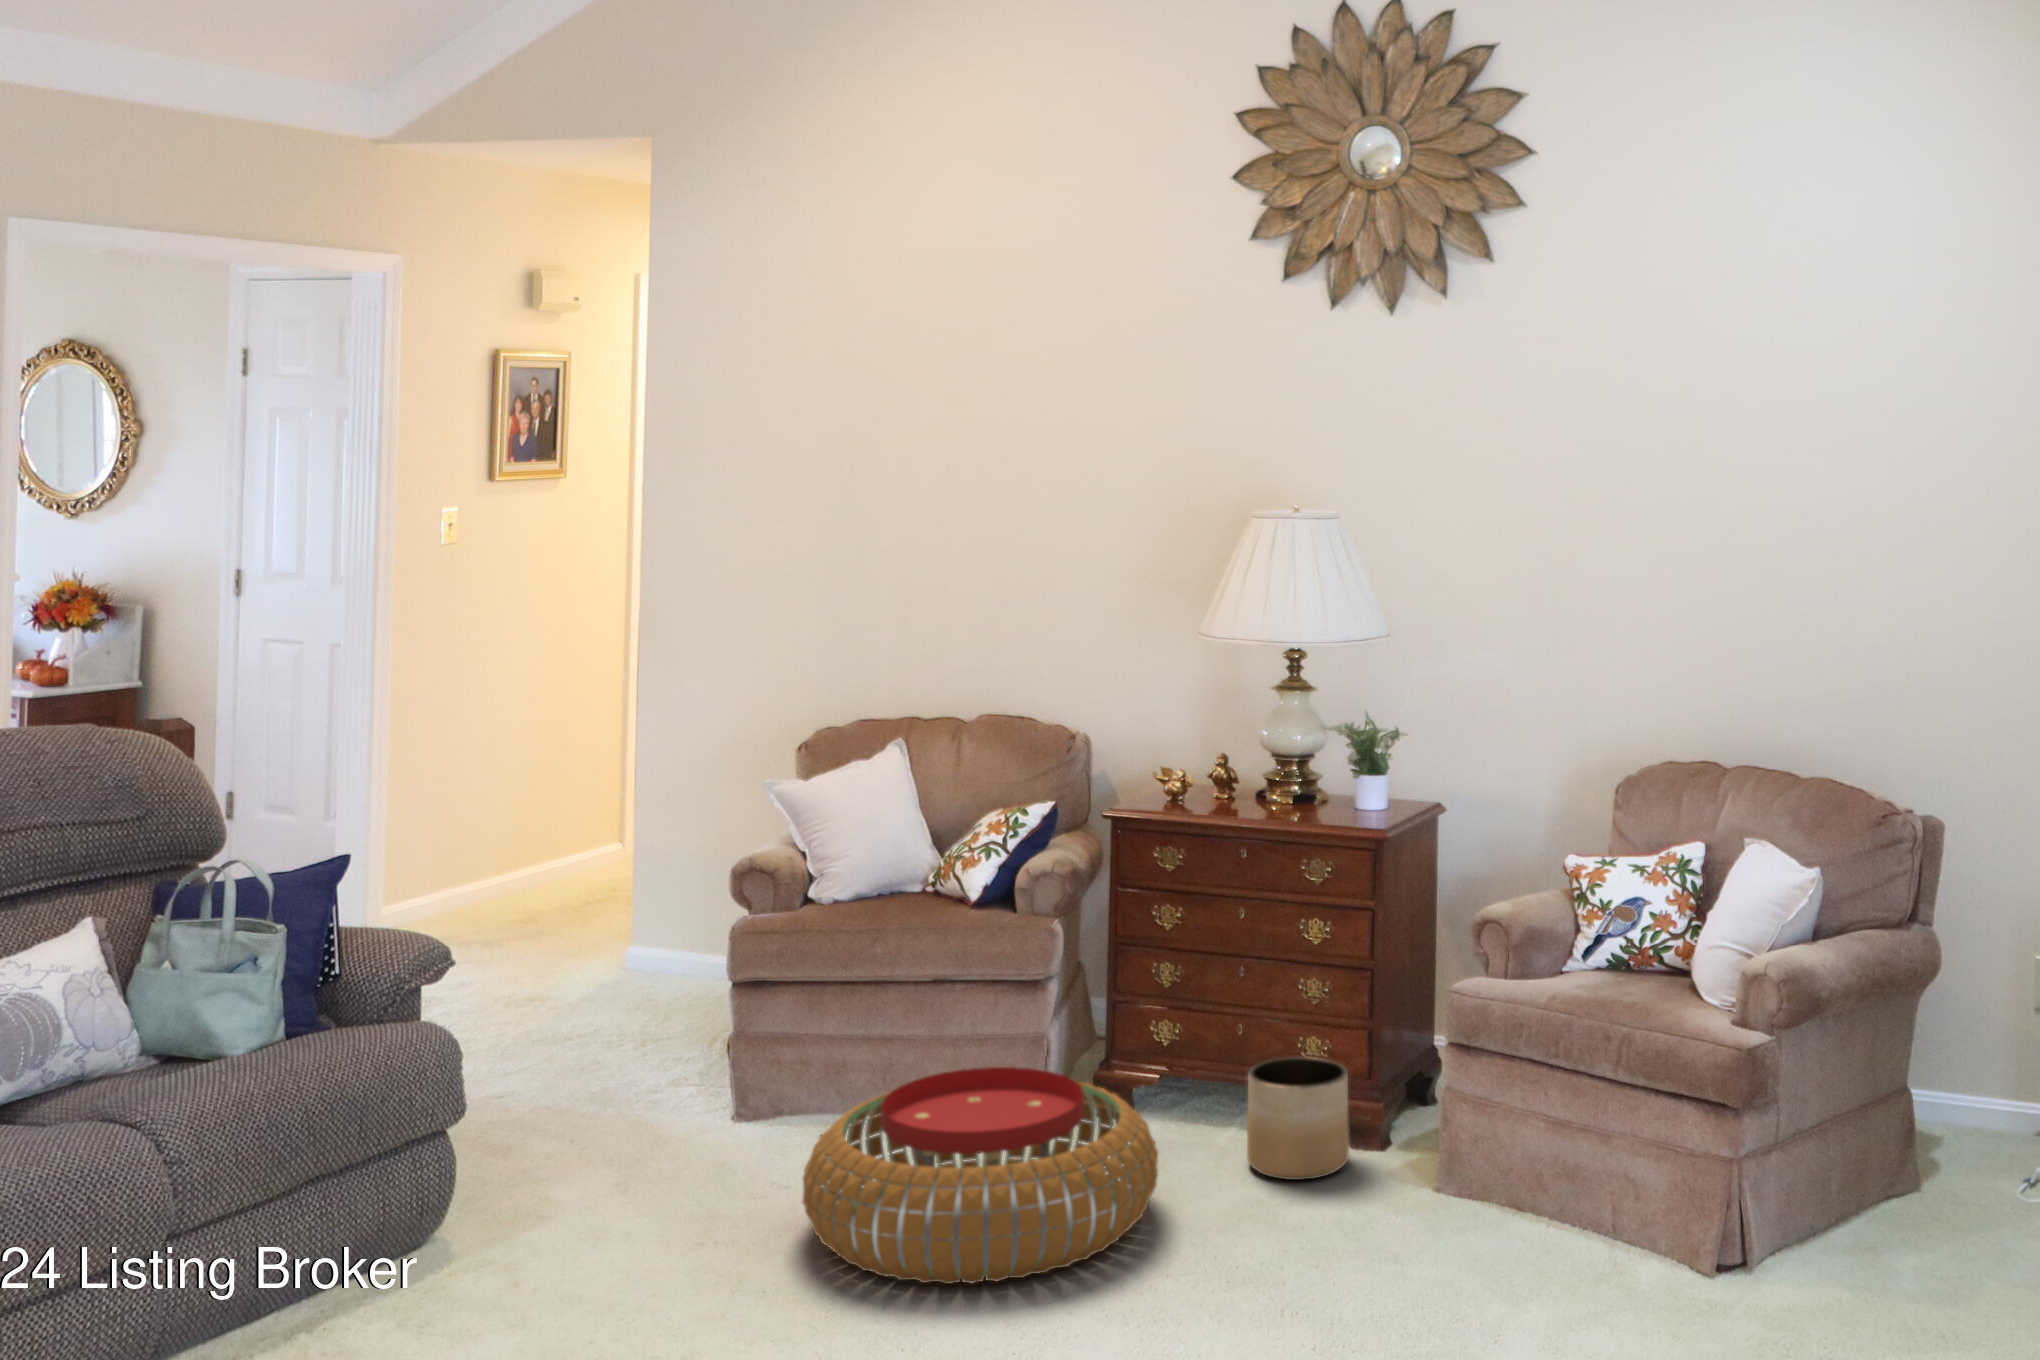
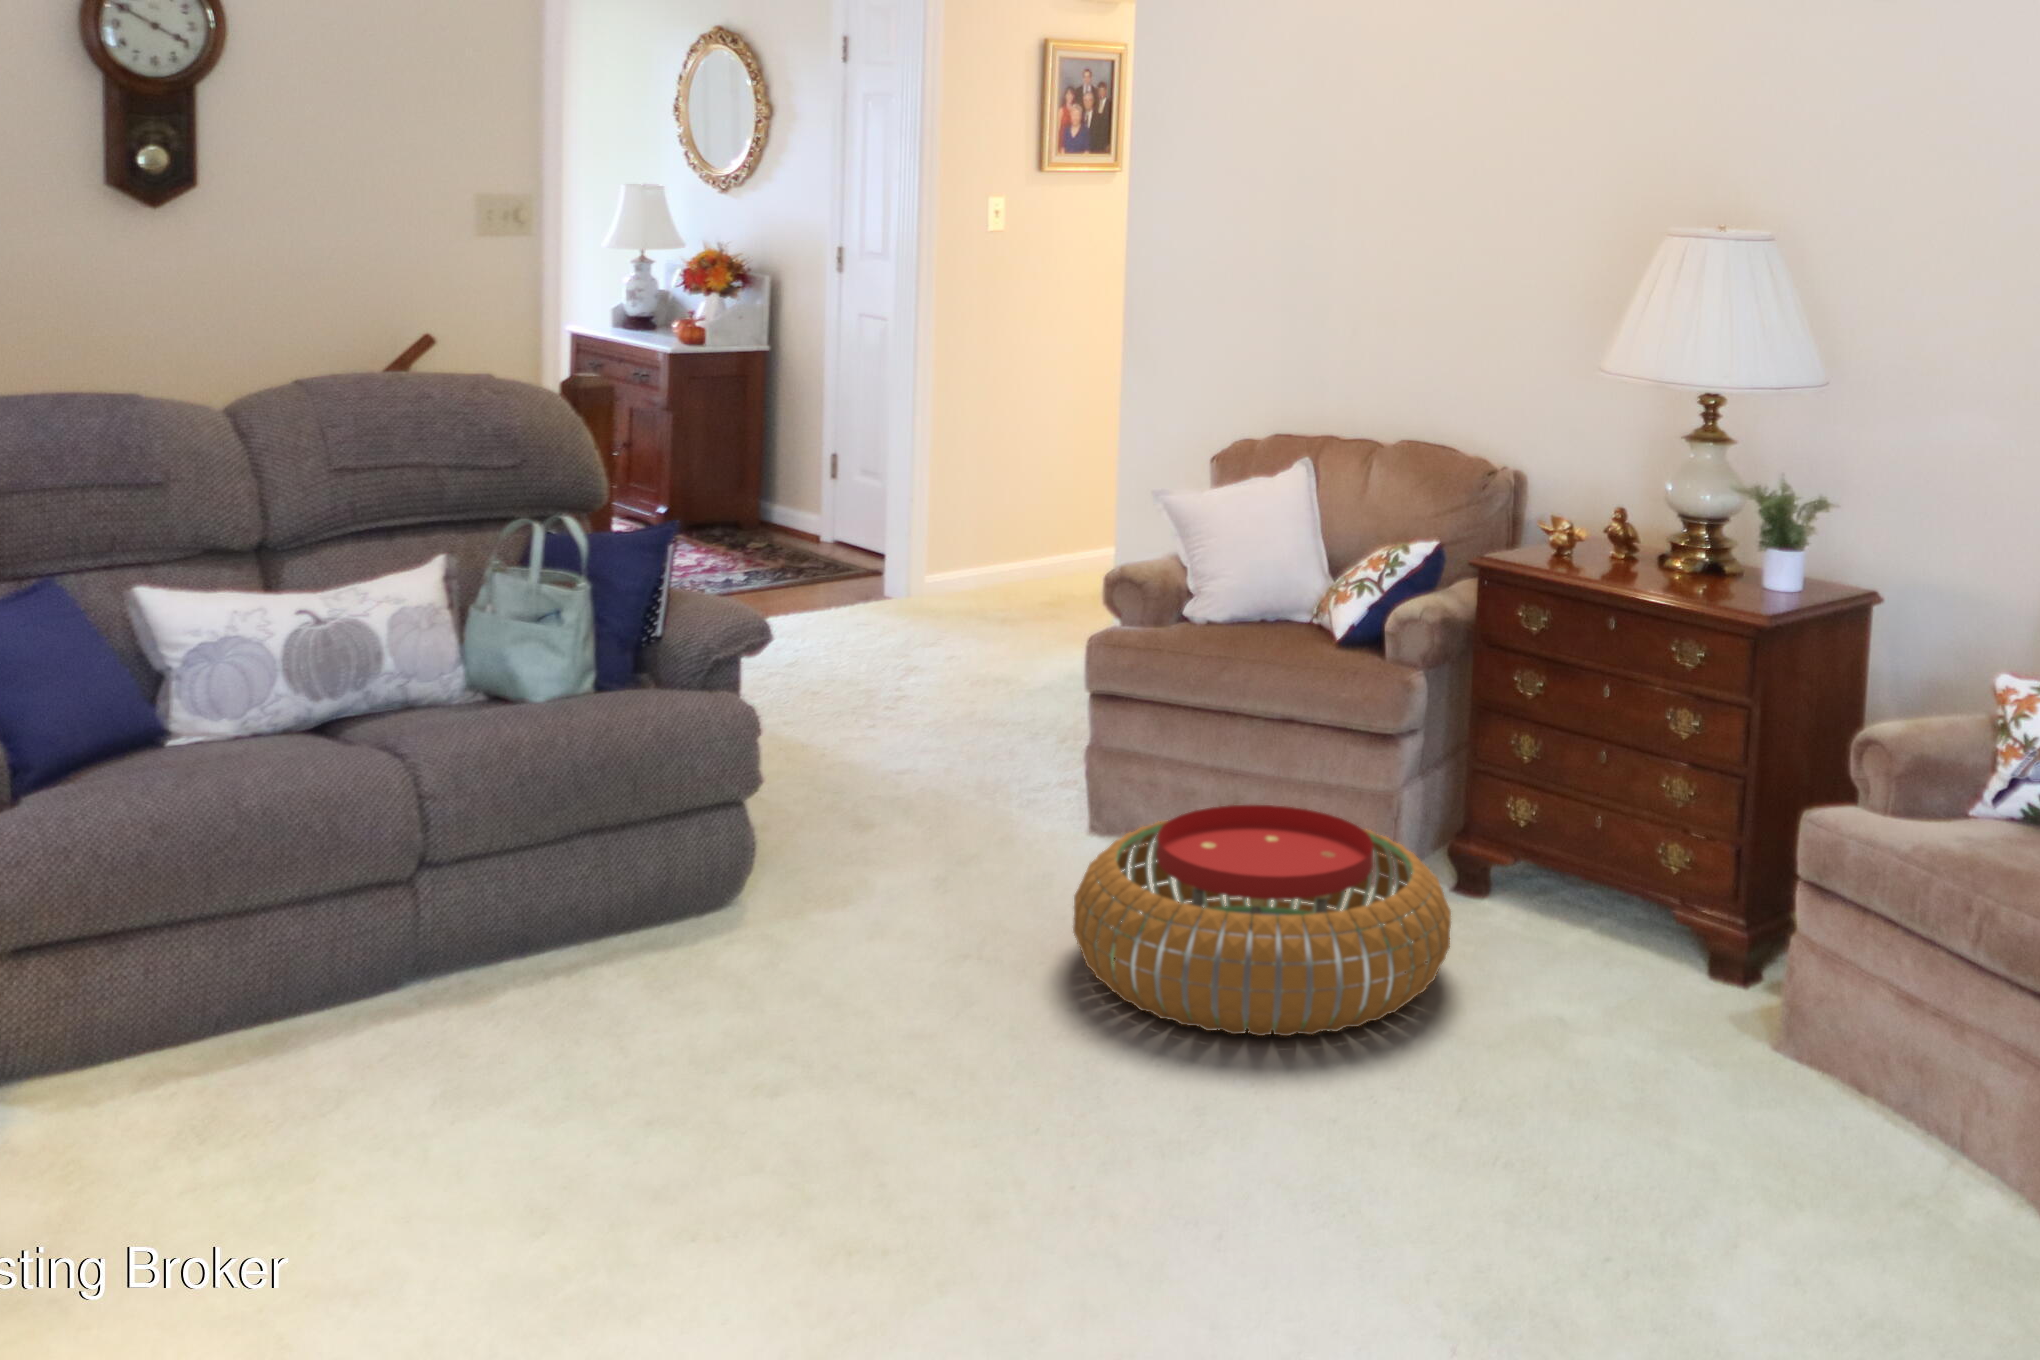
planter: present [1247,1057,1349,1180] -> none [1575,855,1699,997]

